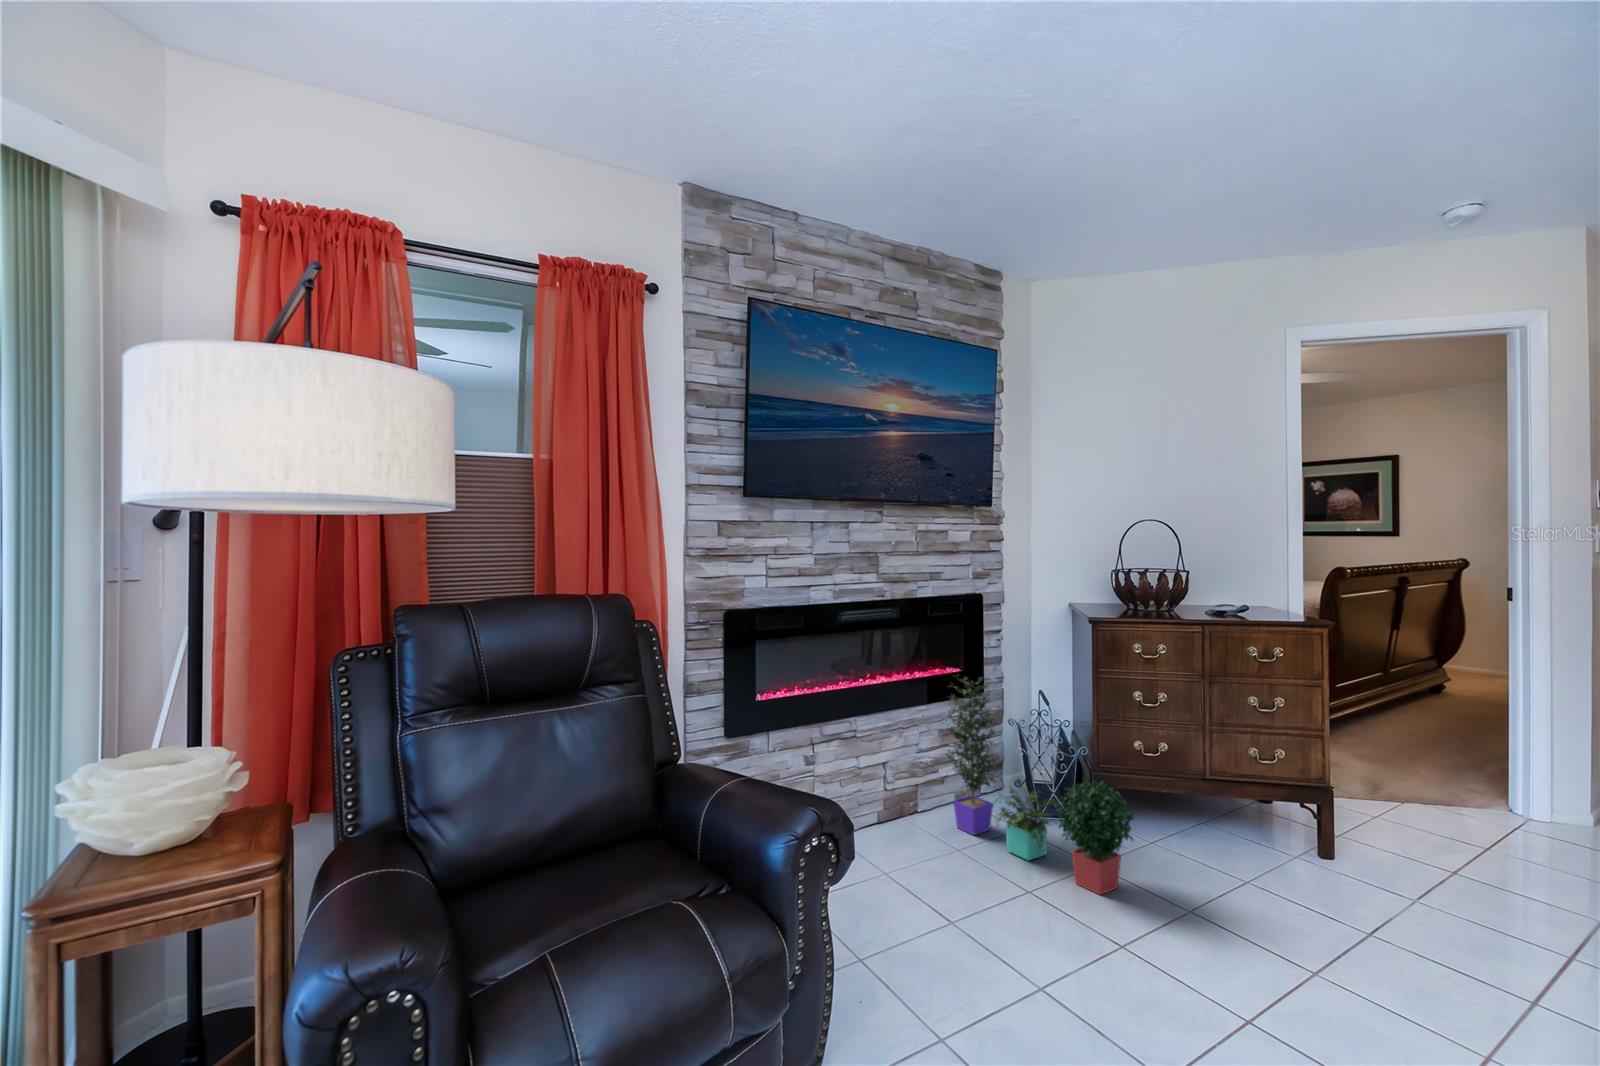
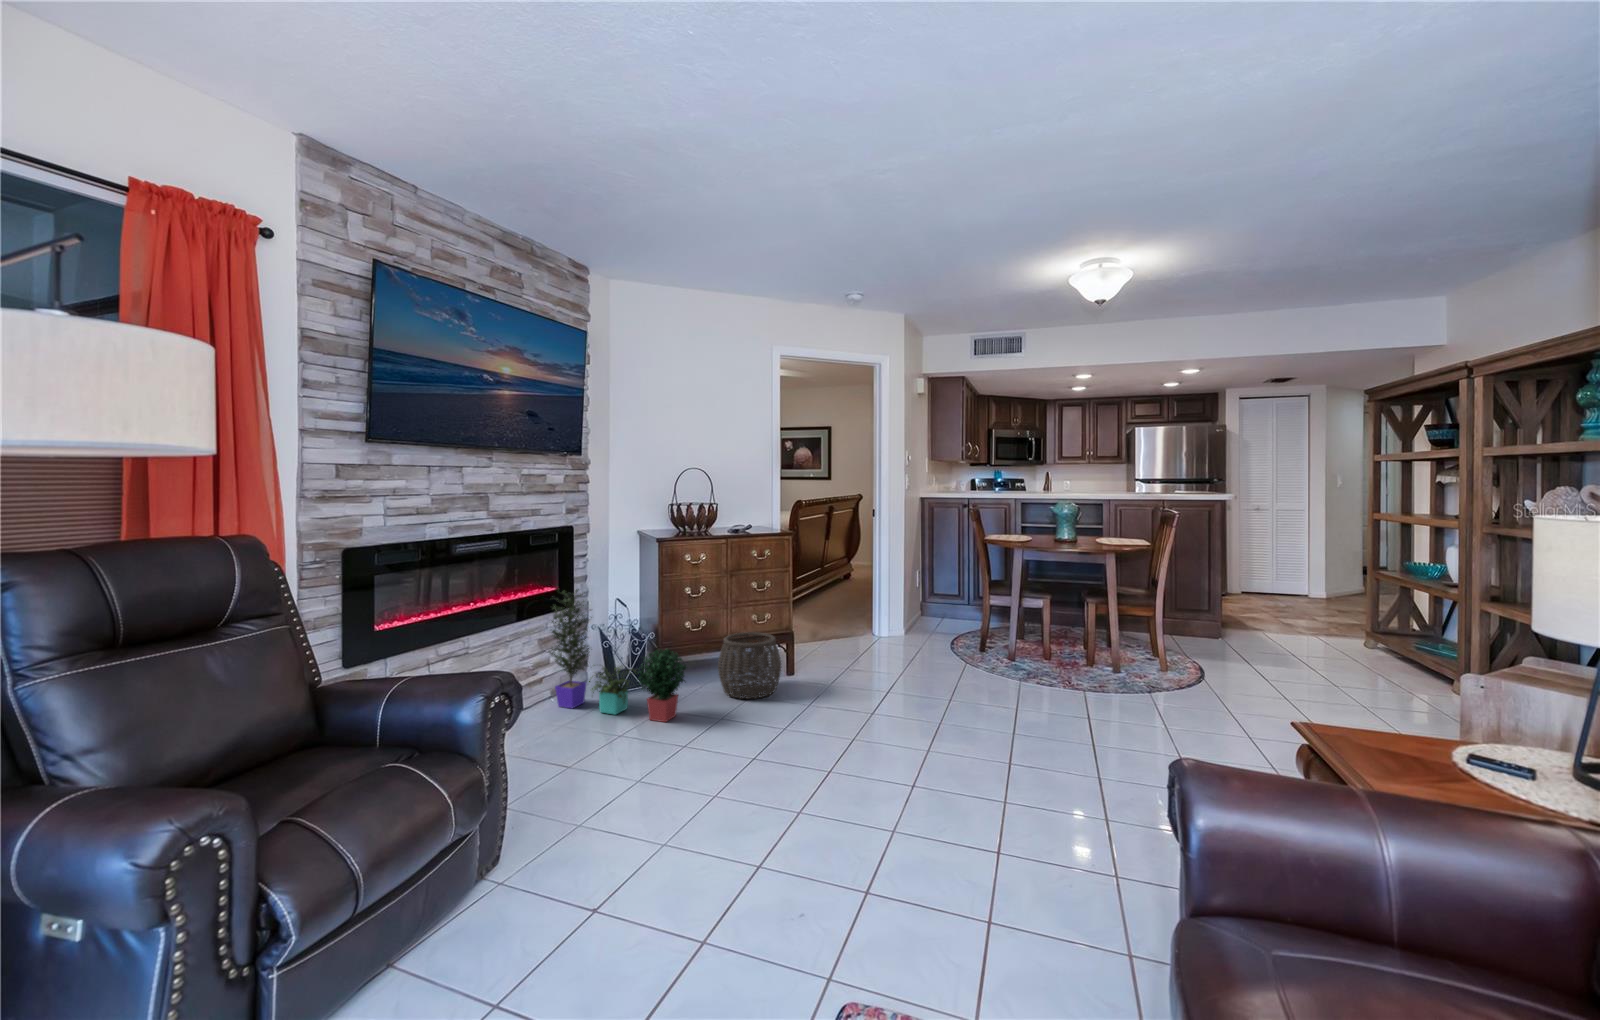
woven basket: none [1190,772,1314,892] -> present [718,632,782,699]

